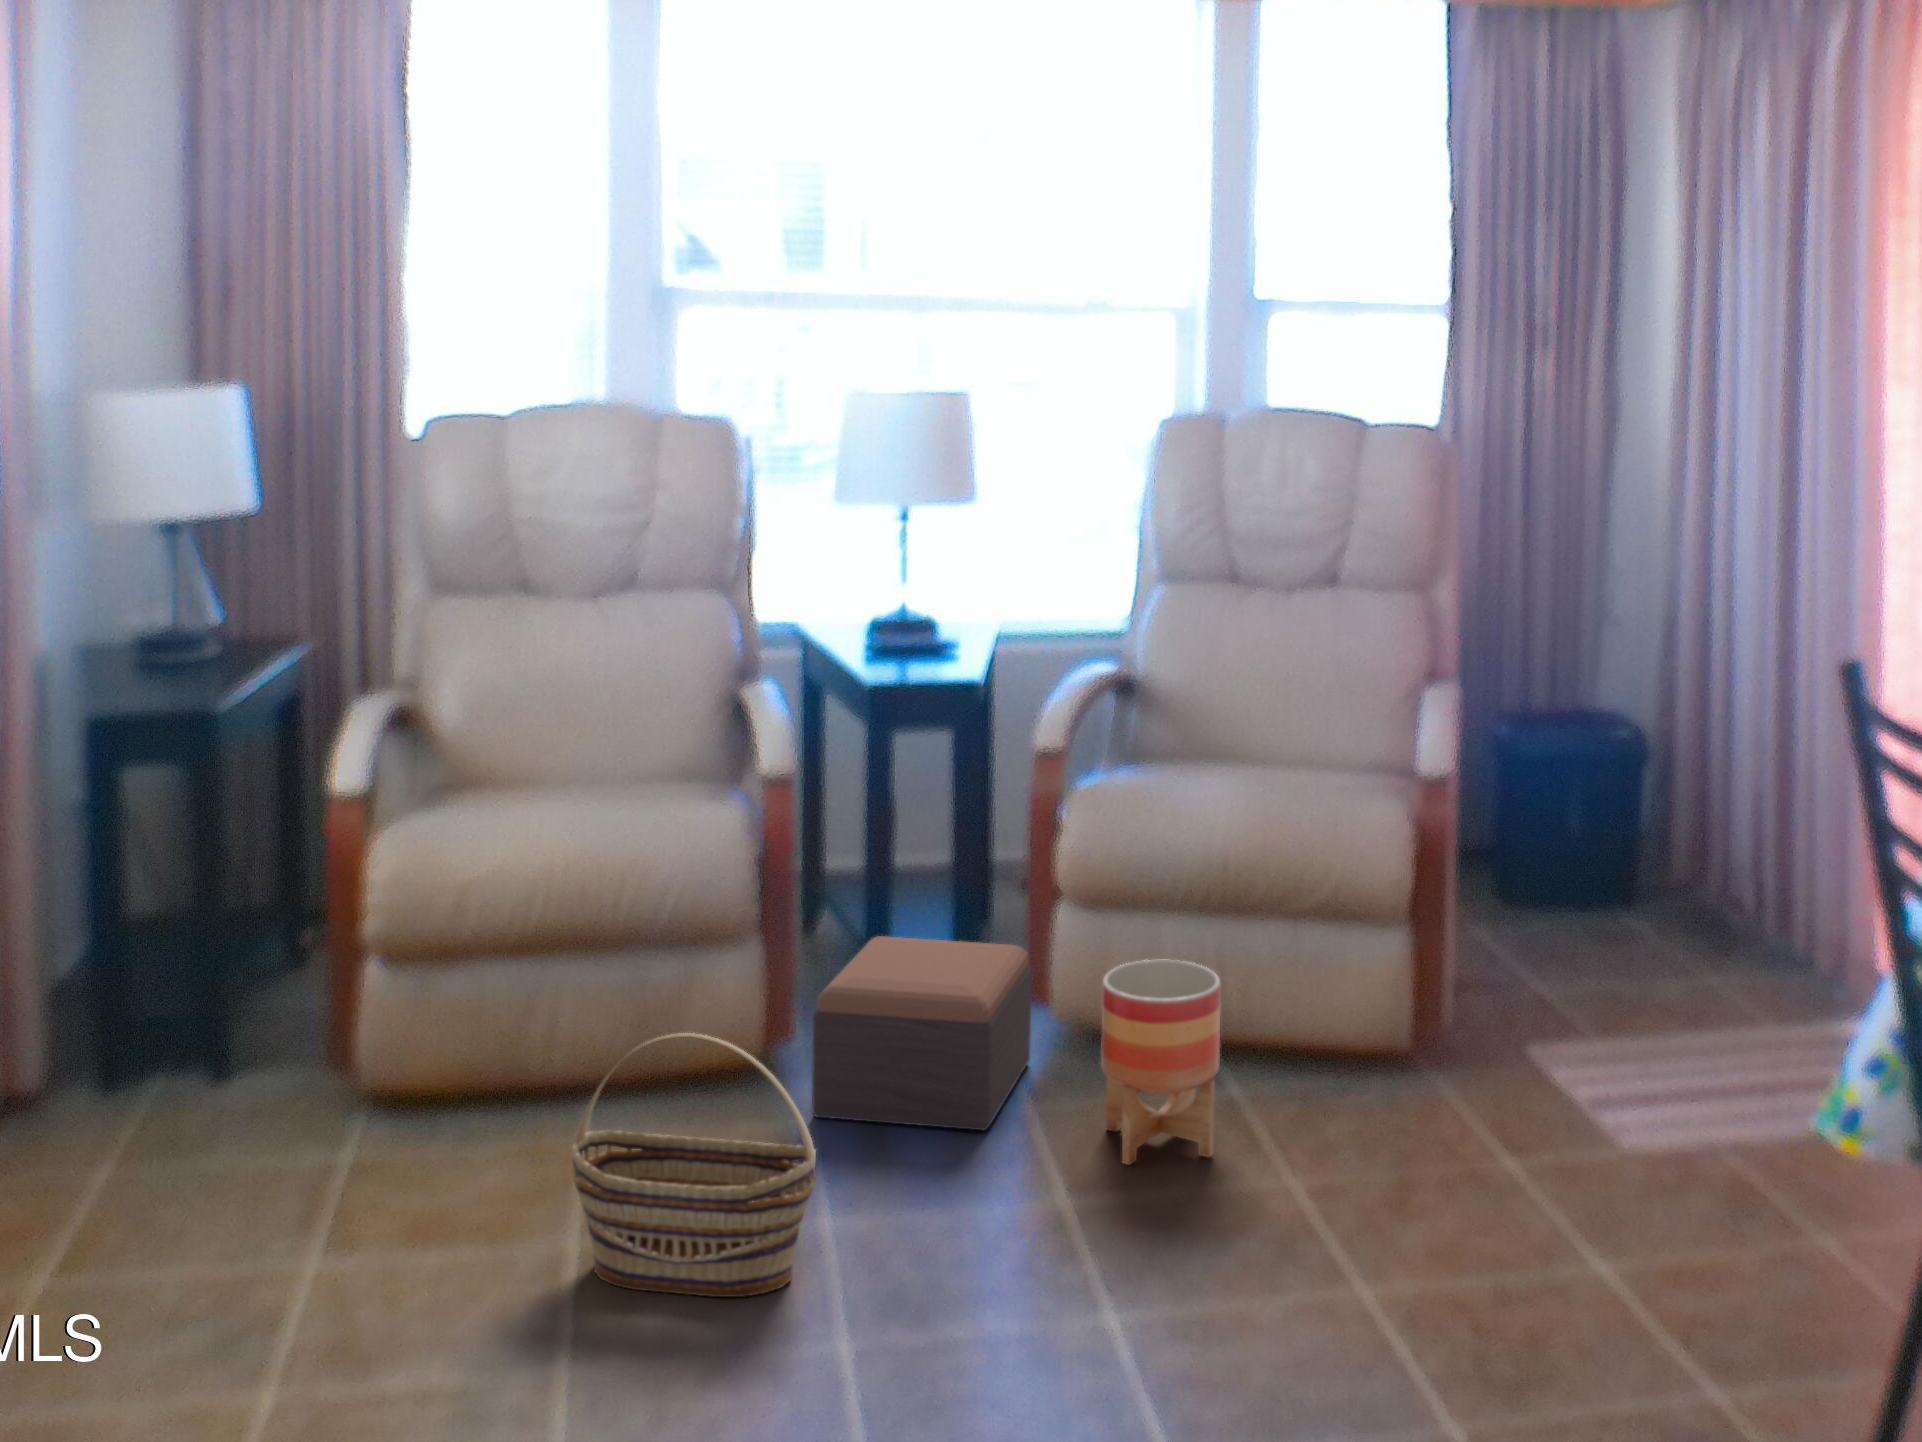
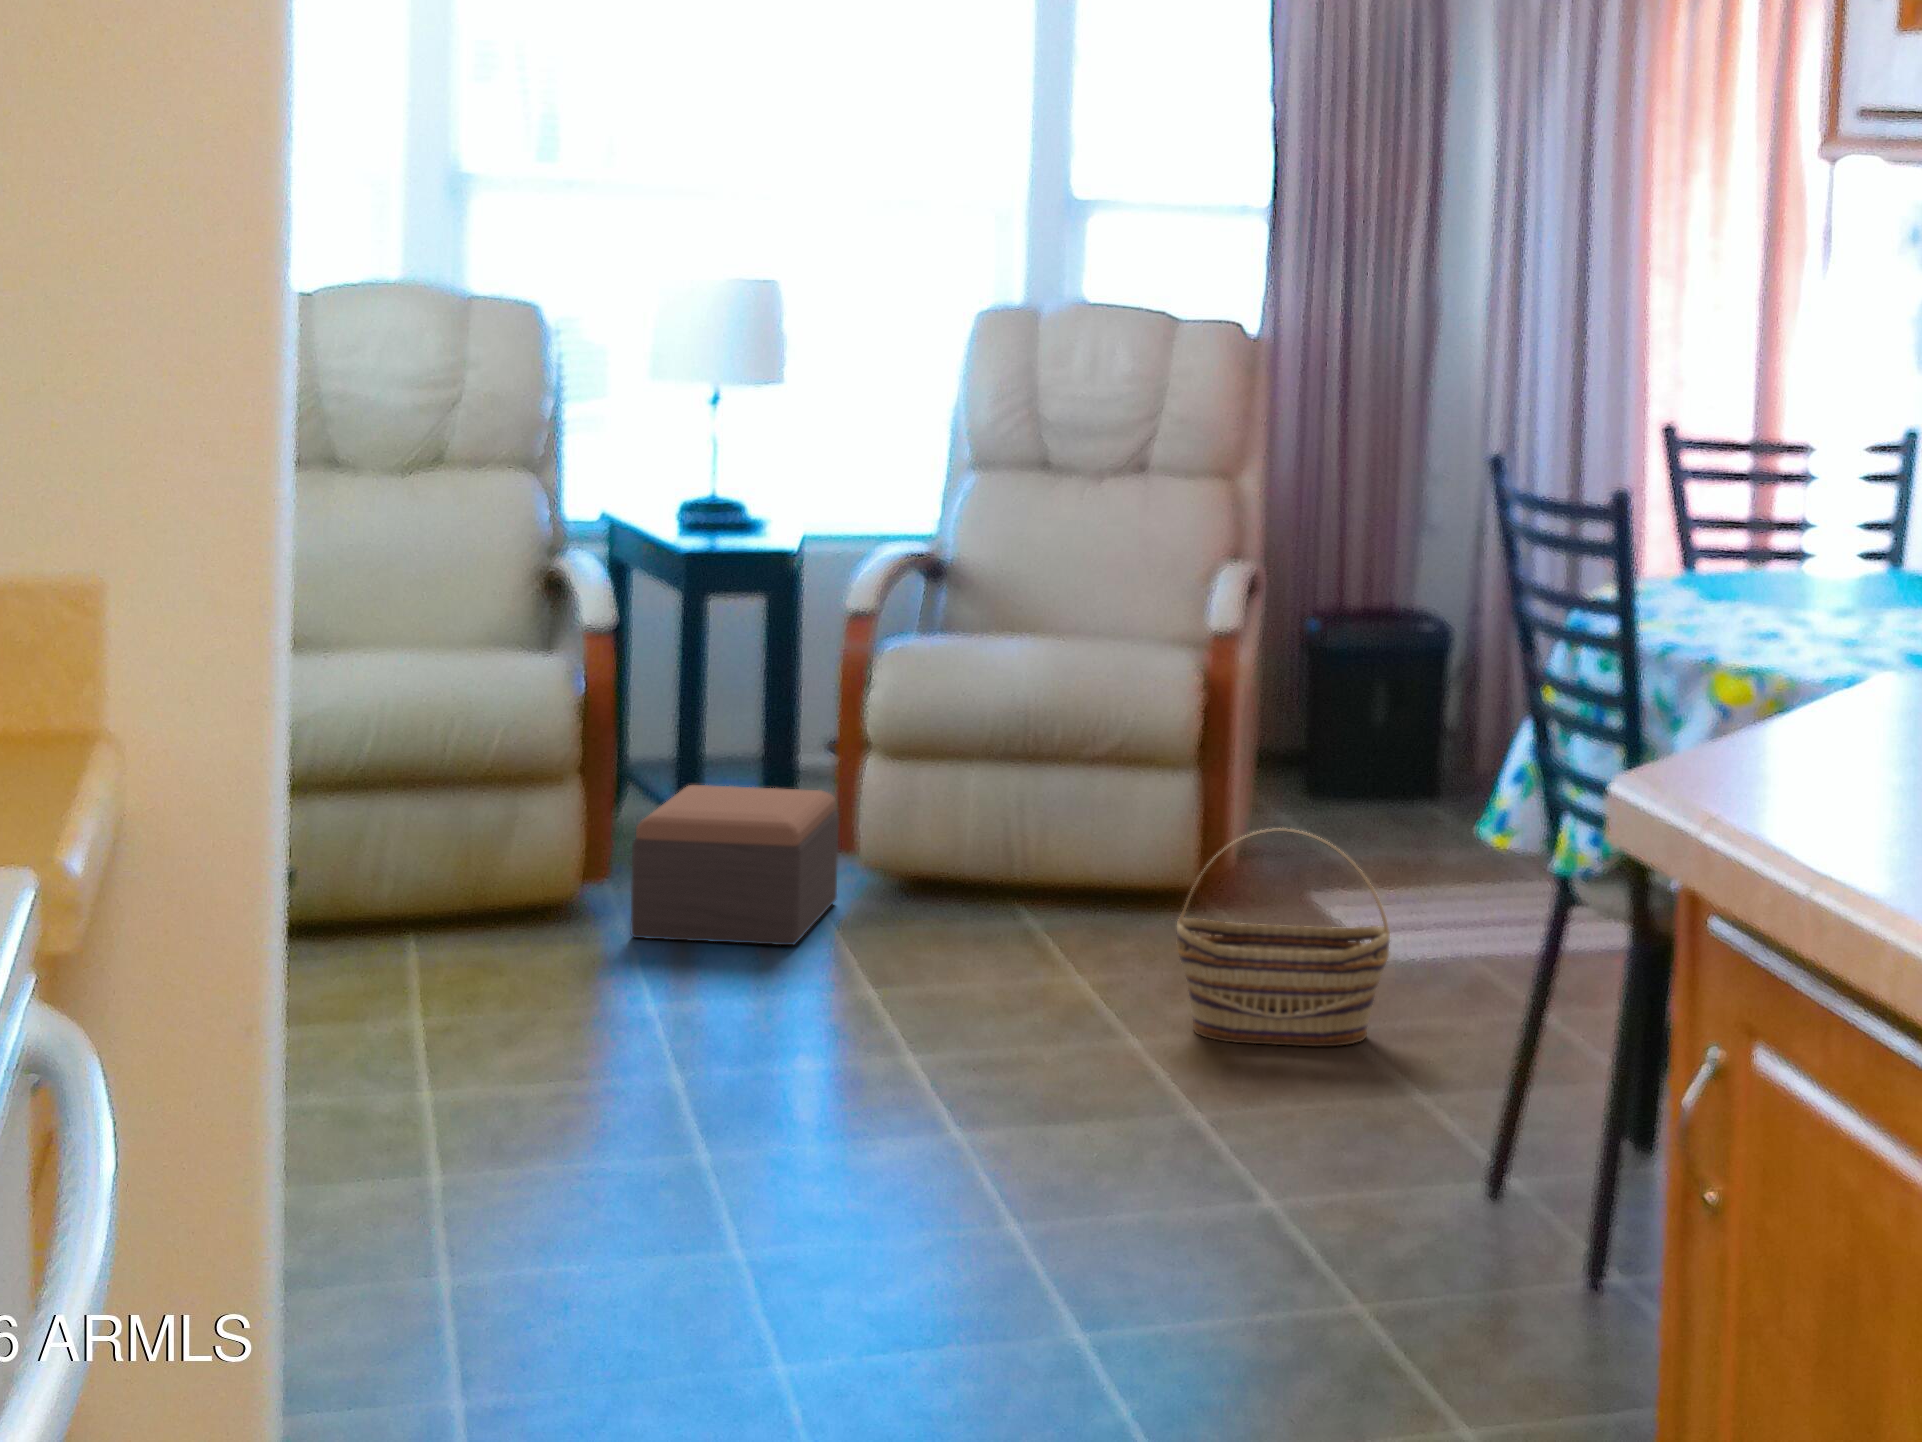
planter: present [1101,960,1221,1165] -> none [904,791,1014,967]
basket: present [572,1033,816,1297] -> present [1177,829,1390,1046]

